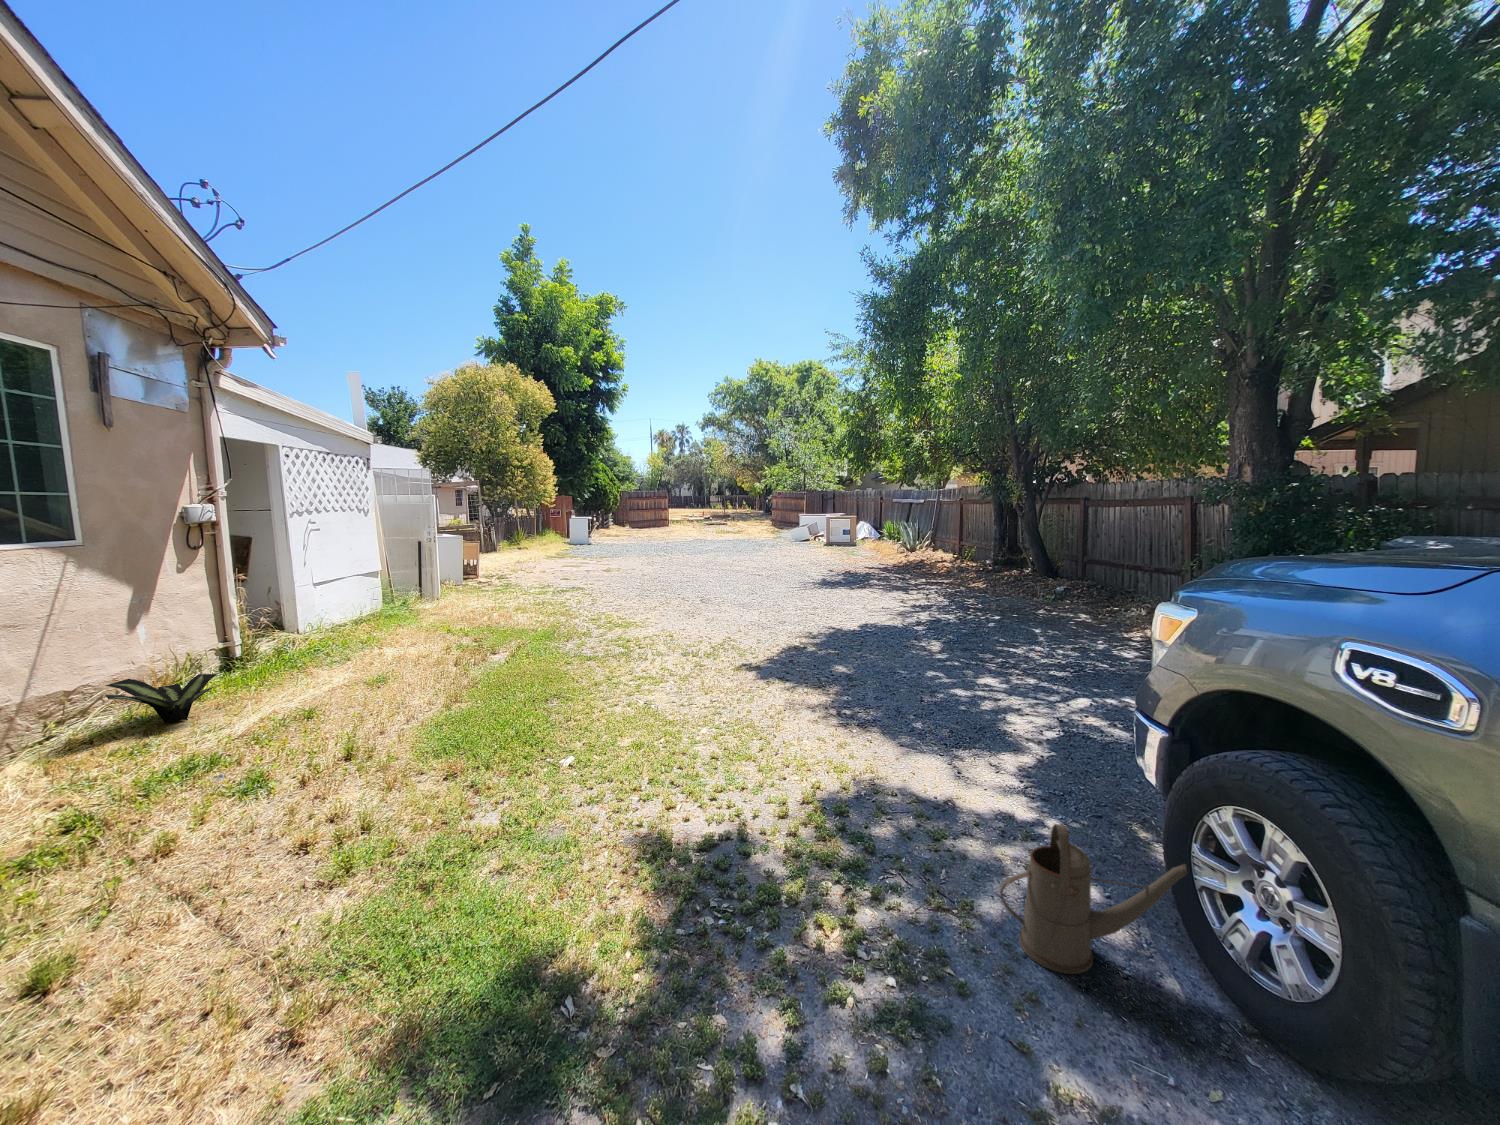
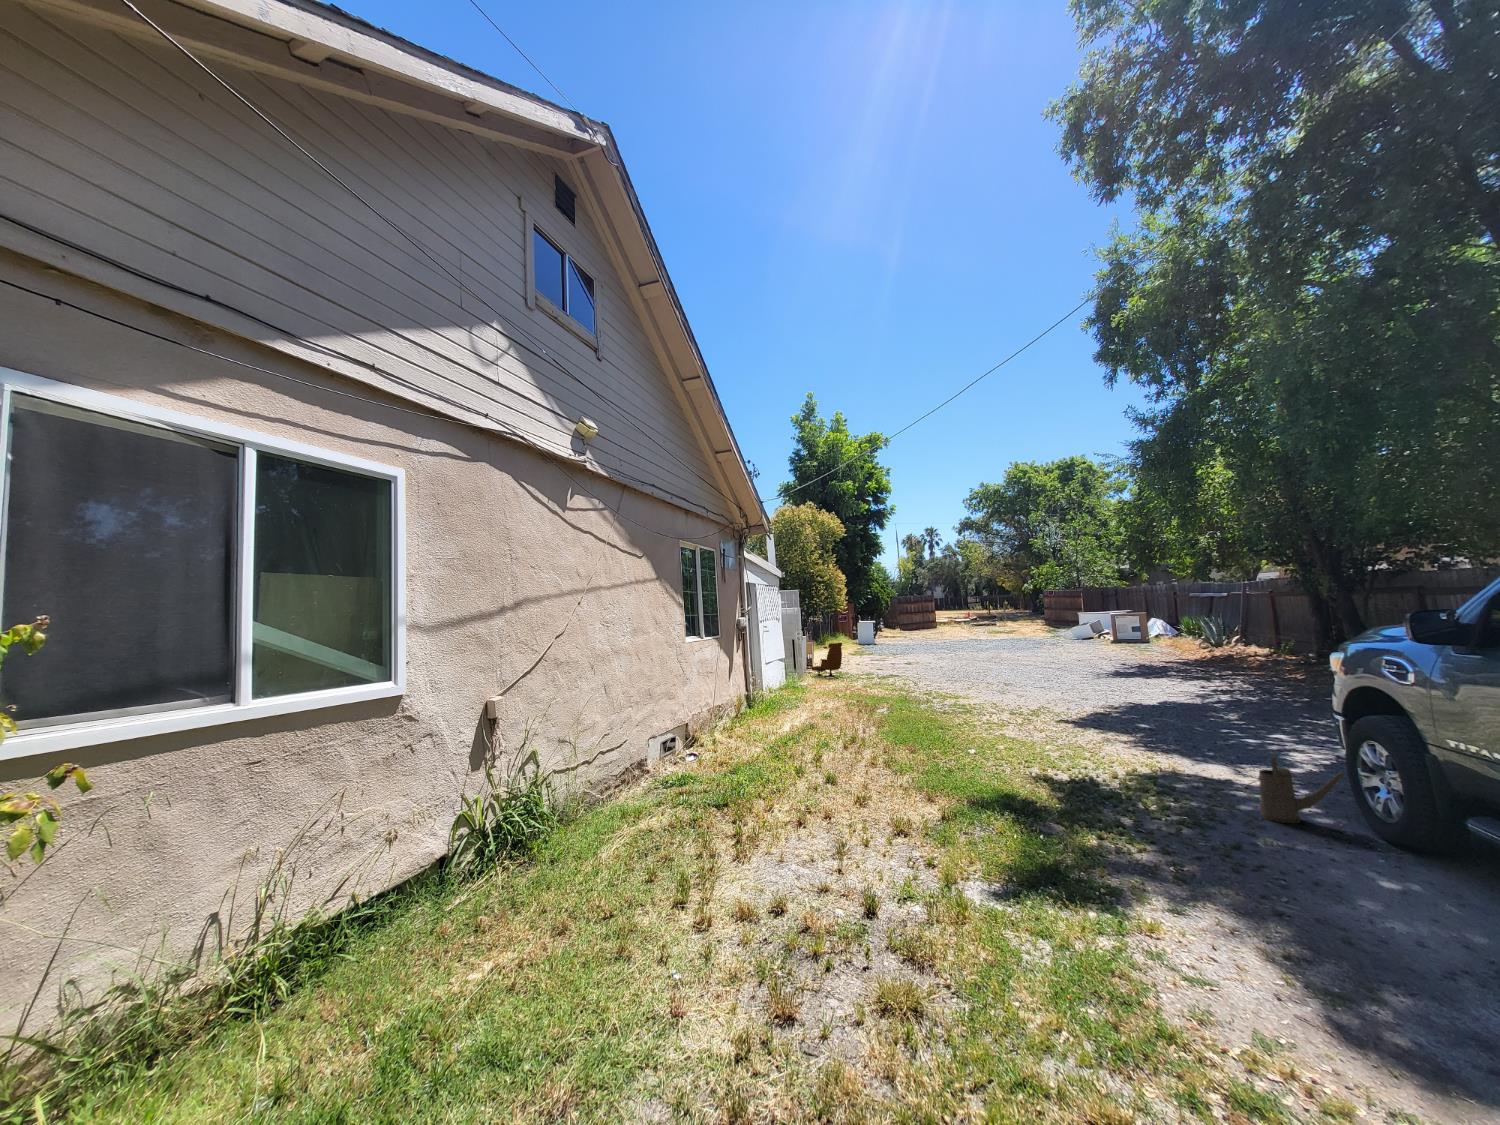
lounge chair: none [465,541,504,590] -> present [812,643,842,679]
potted plant: present [105,674,222,724] -> none [726,710,776,734]

